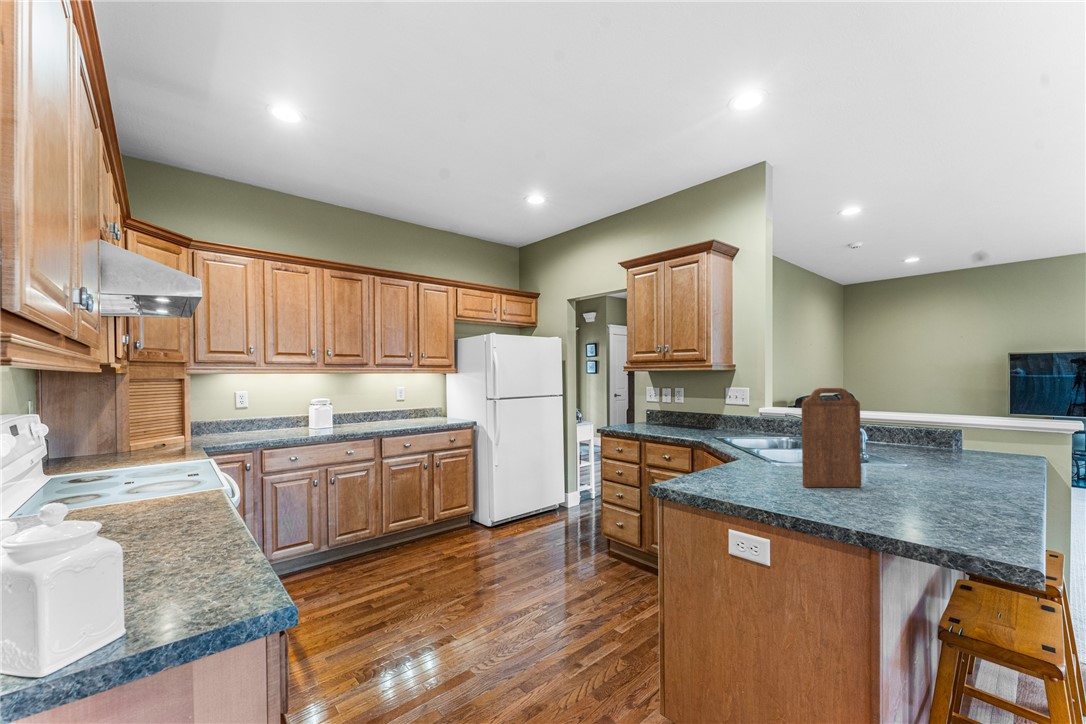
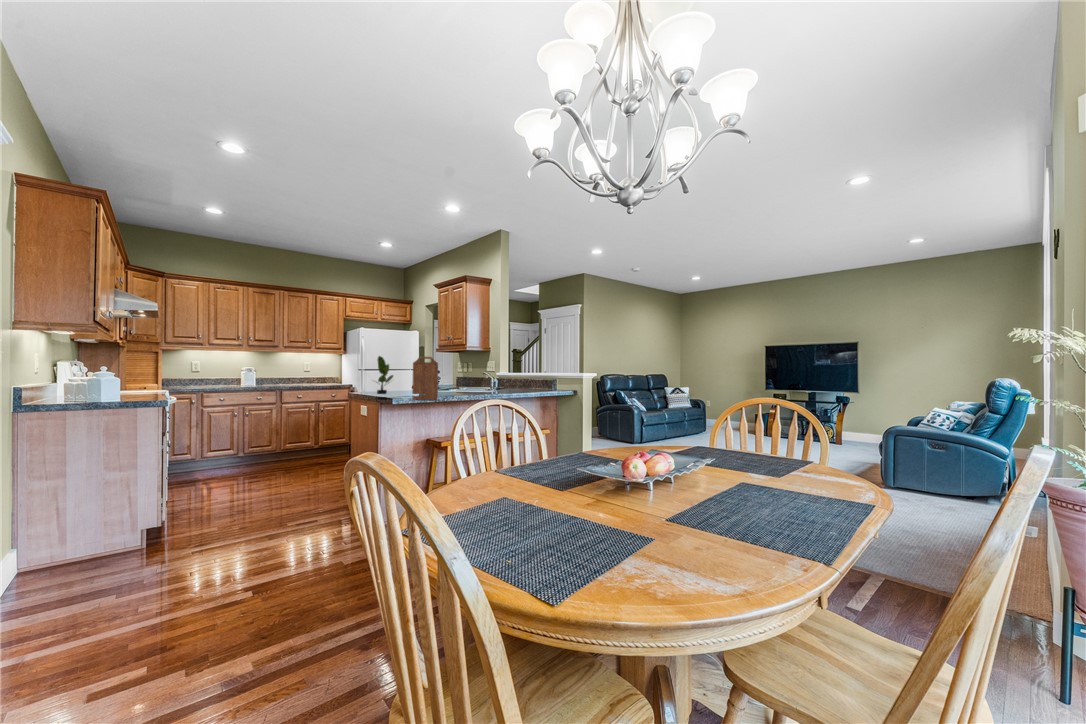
potted plant: none [707,388,760,488] -> present [377,356,393,399]

